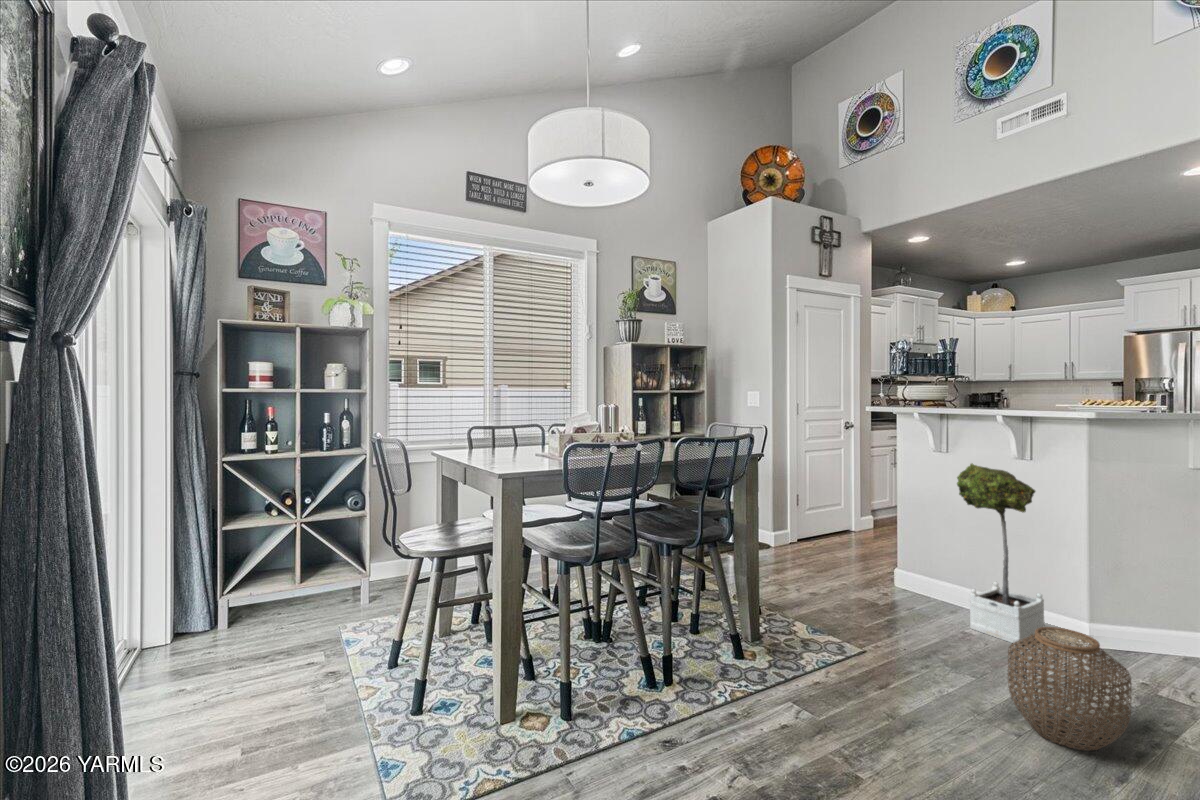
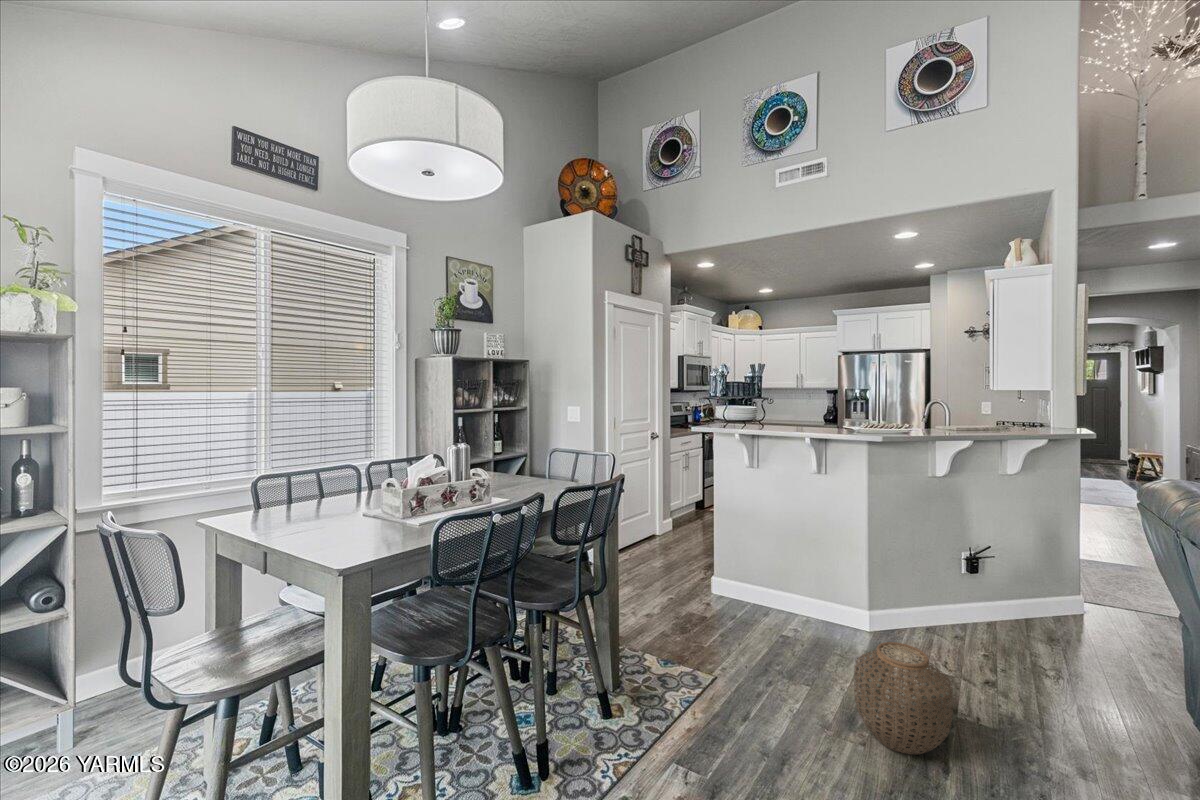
potted tree: present [957,463,1044,643] -> none [772,480,838,640]

